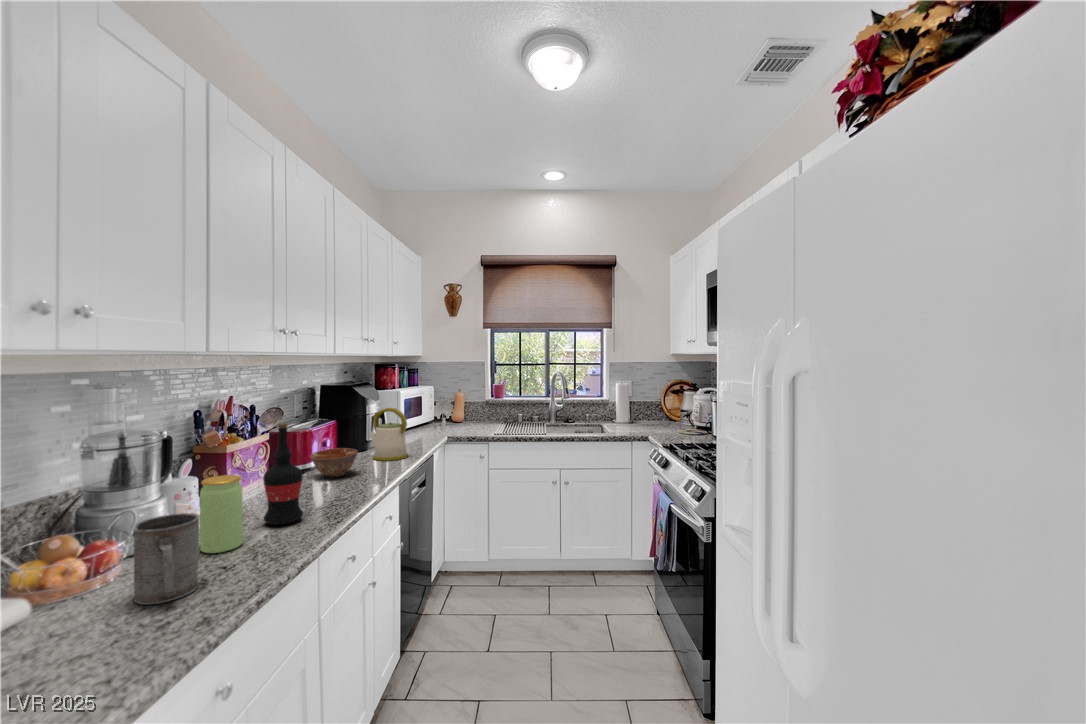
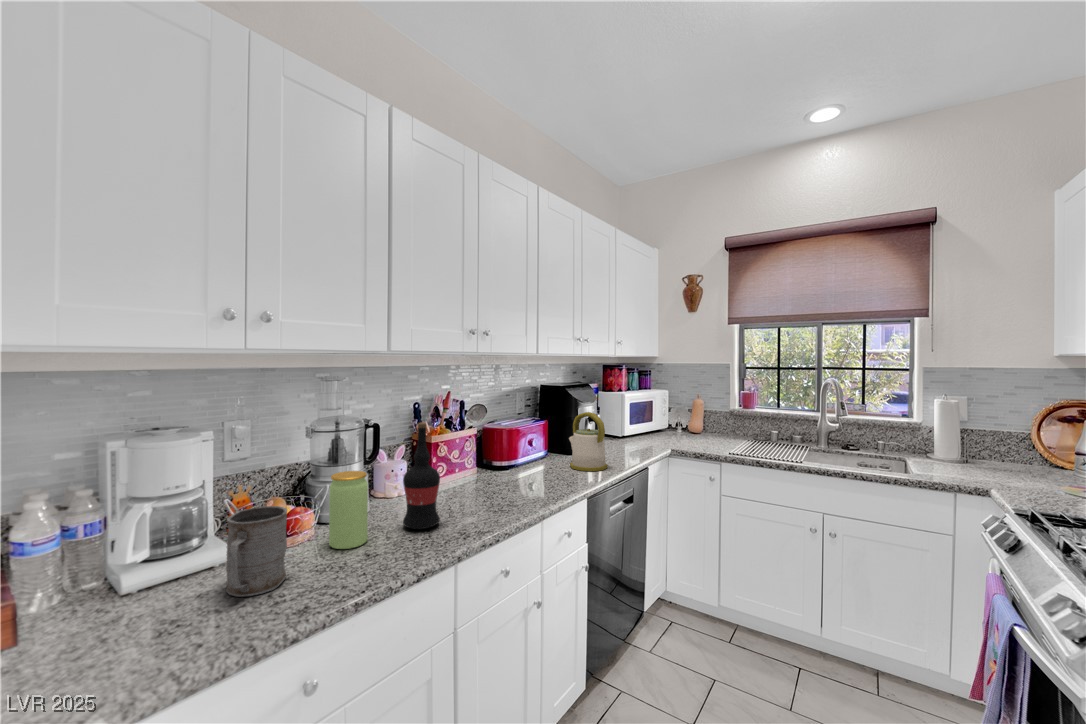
ceramic bowl: present [310,448,358,477] -> none [494,451,541,482]

